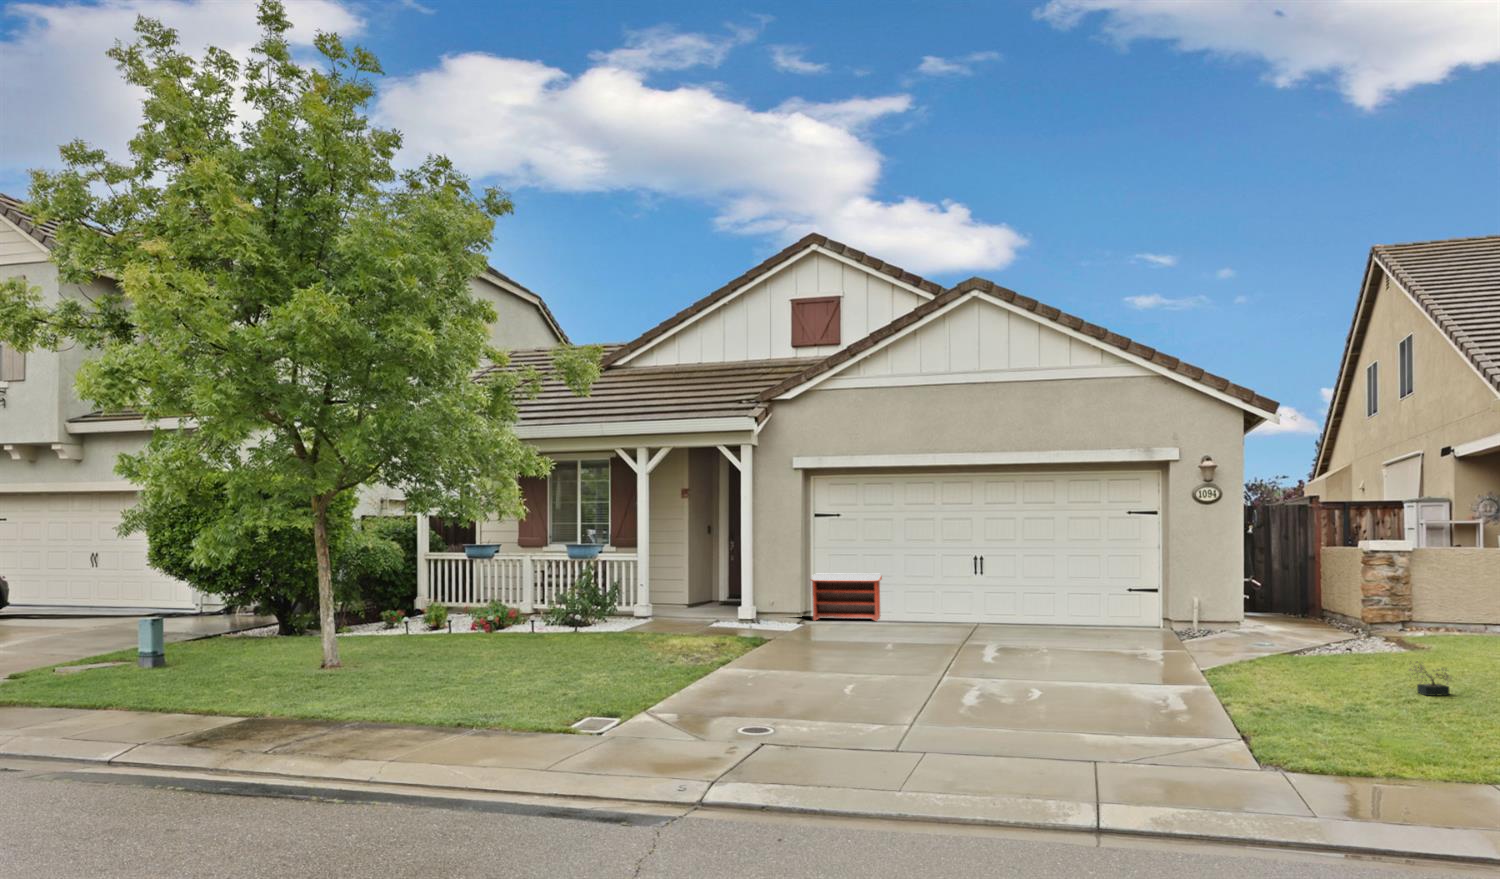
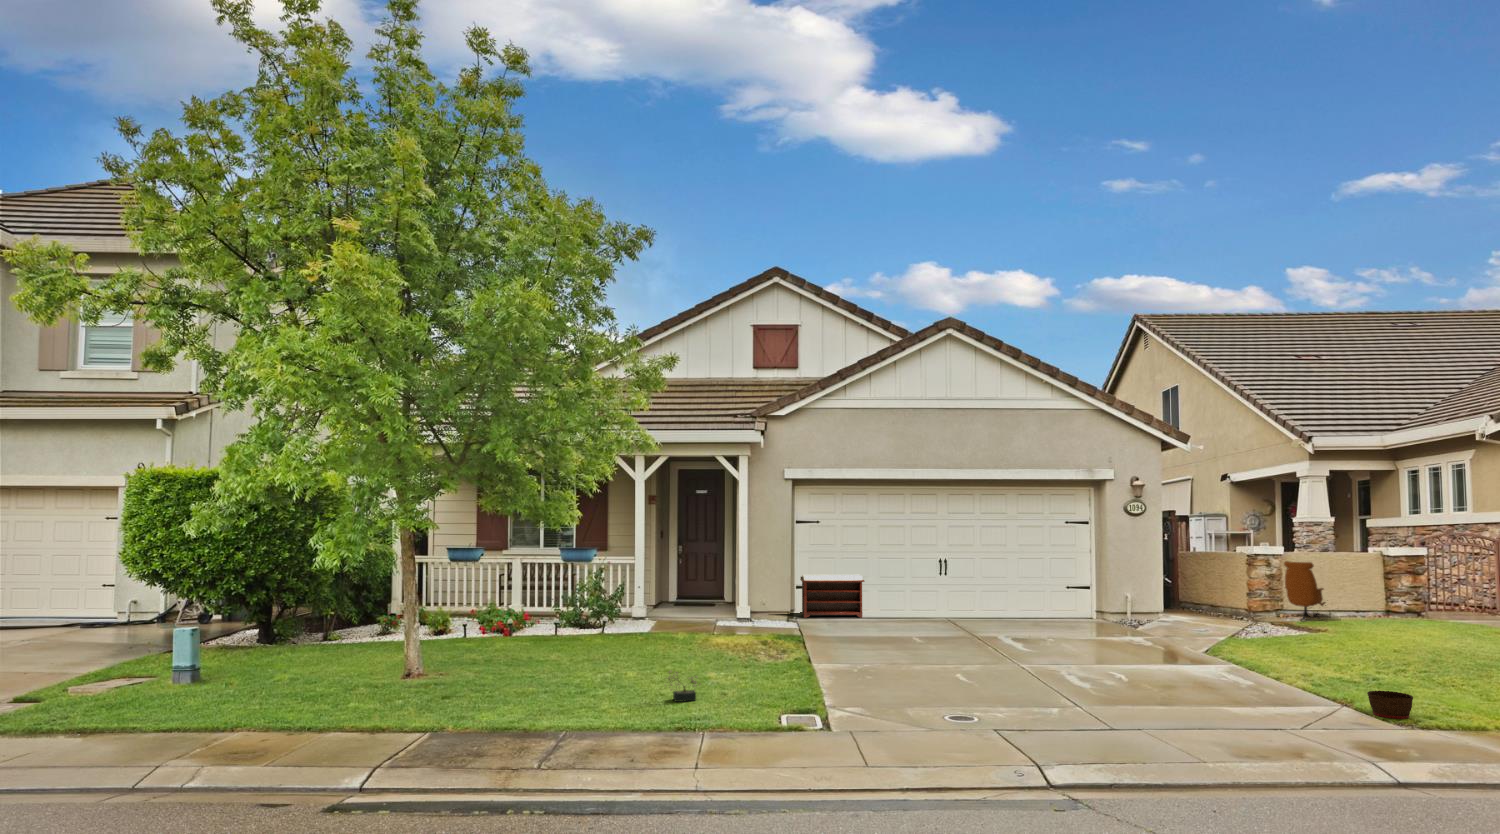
lounge chair: none [1398,558,1473,634] -> present [1284,561,1326,620]
decorative plant: present [1409,661,1451,696] -> present [668,671,700,702]
basket: none [1274,713,1328,749] -> present [1367,690,1413,719]

